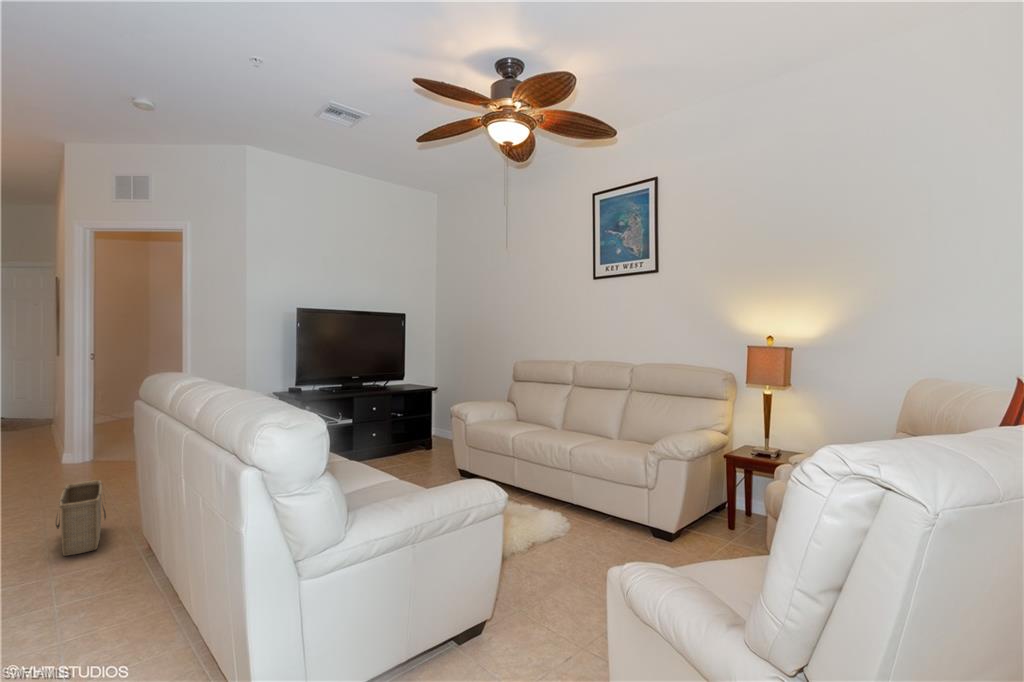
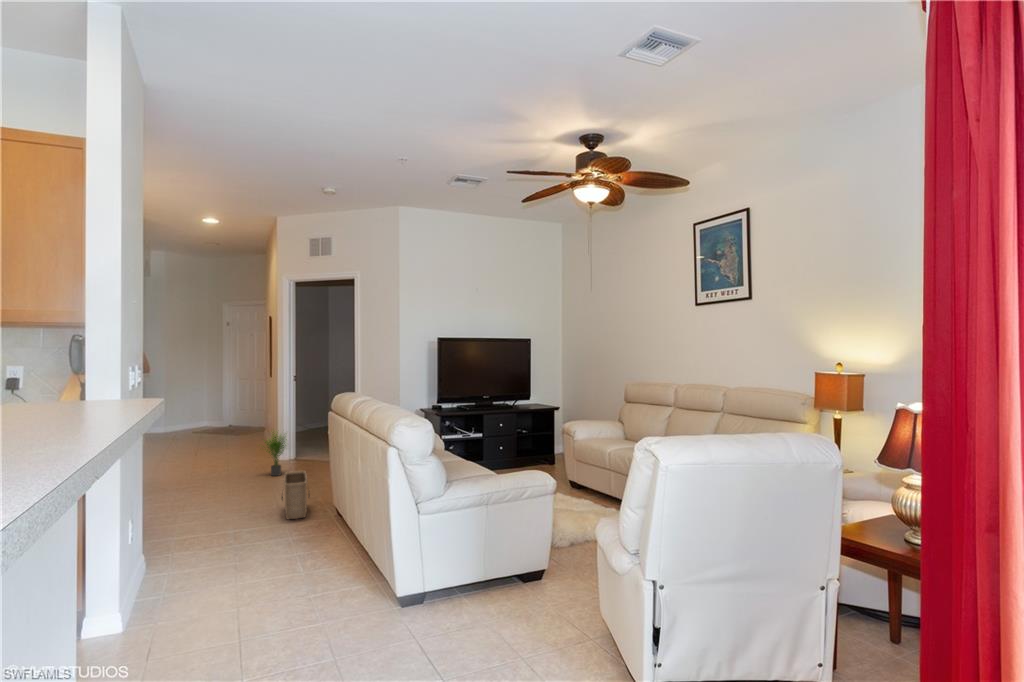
potted plant: none [26,419,87,485] -> present [265,433,287,476]

